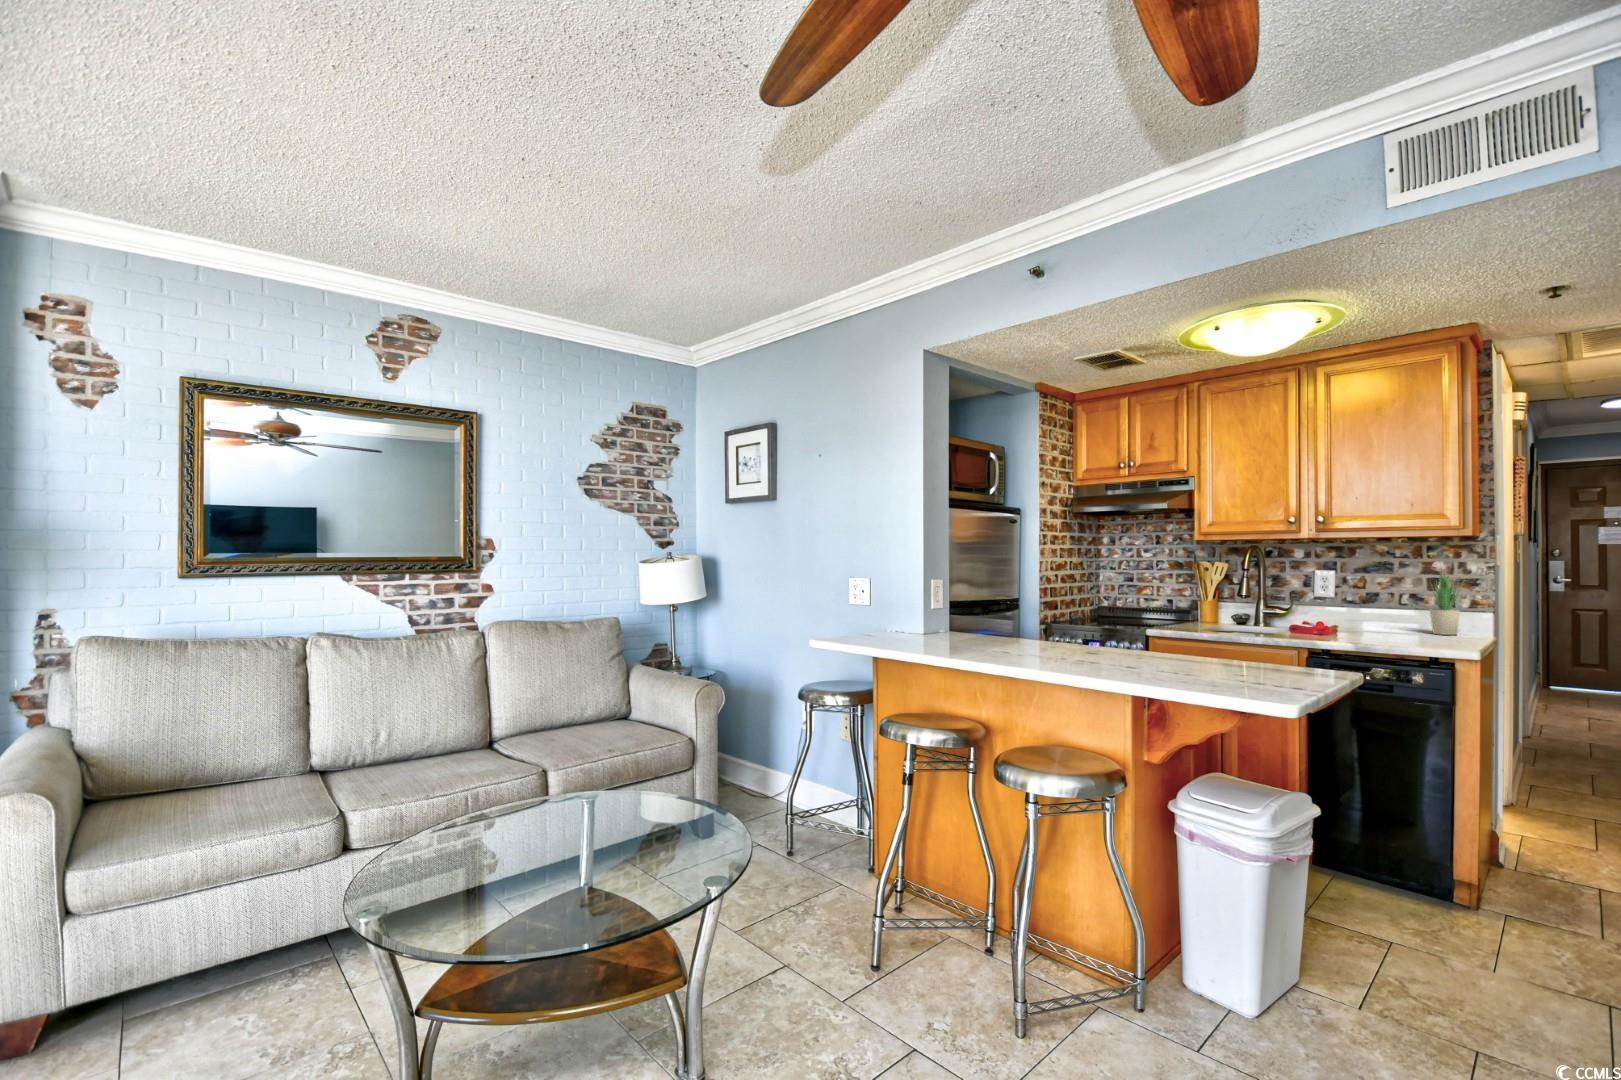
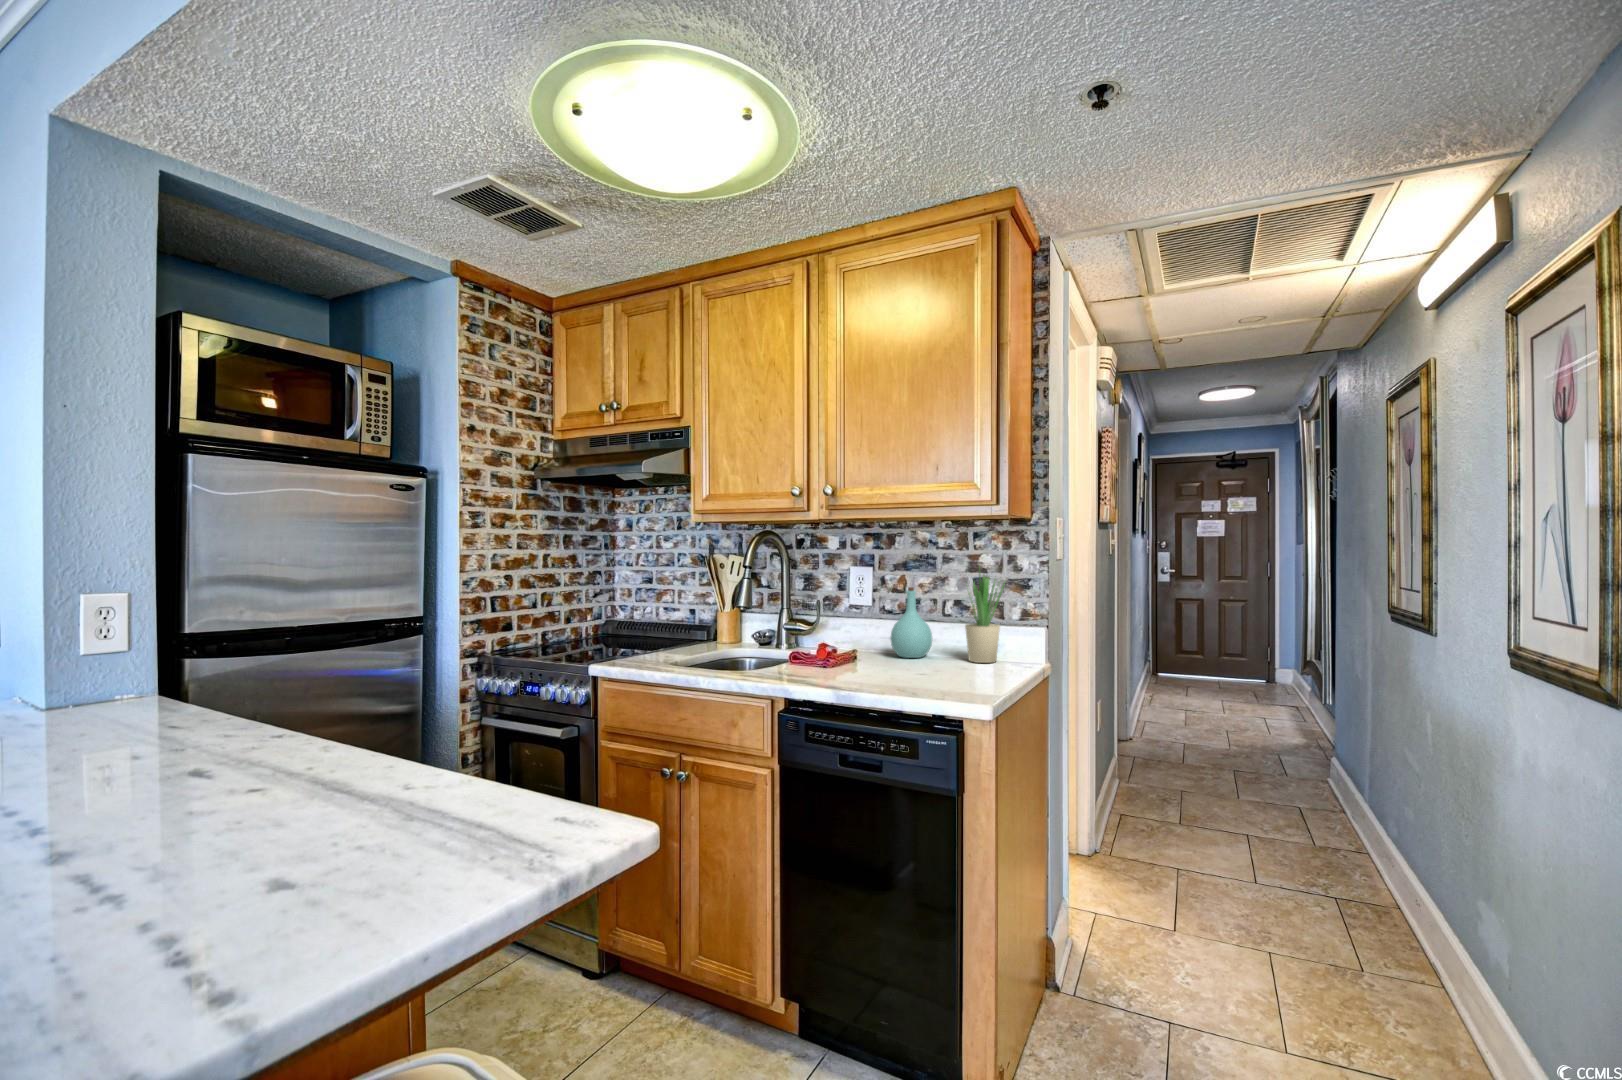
bottle: none [1363,584,1400,632] -> present [890,587,932,658]

